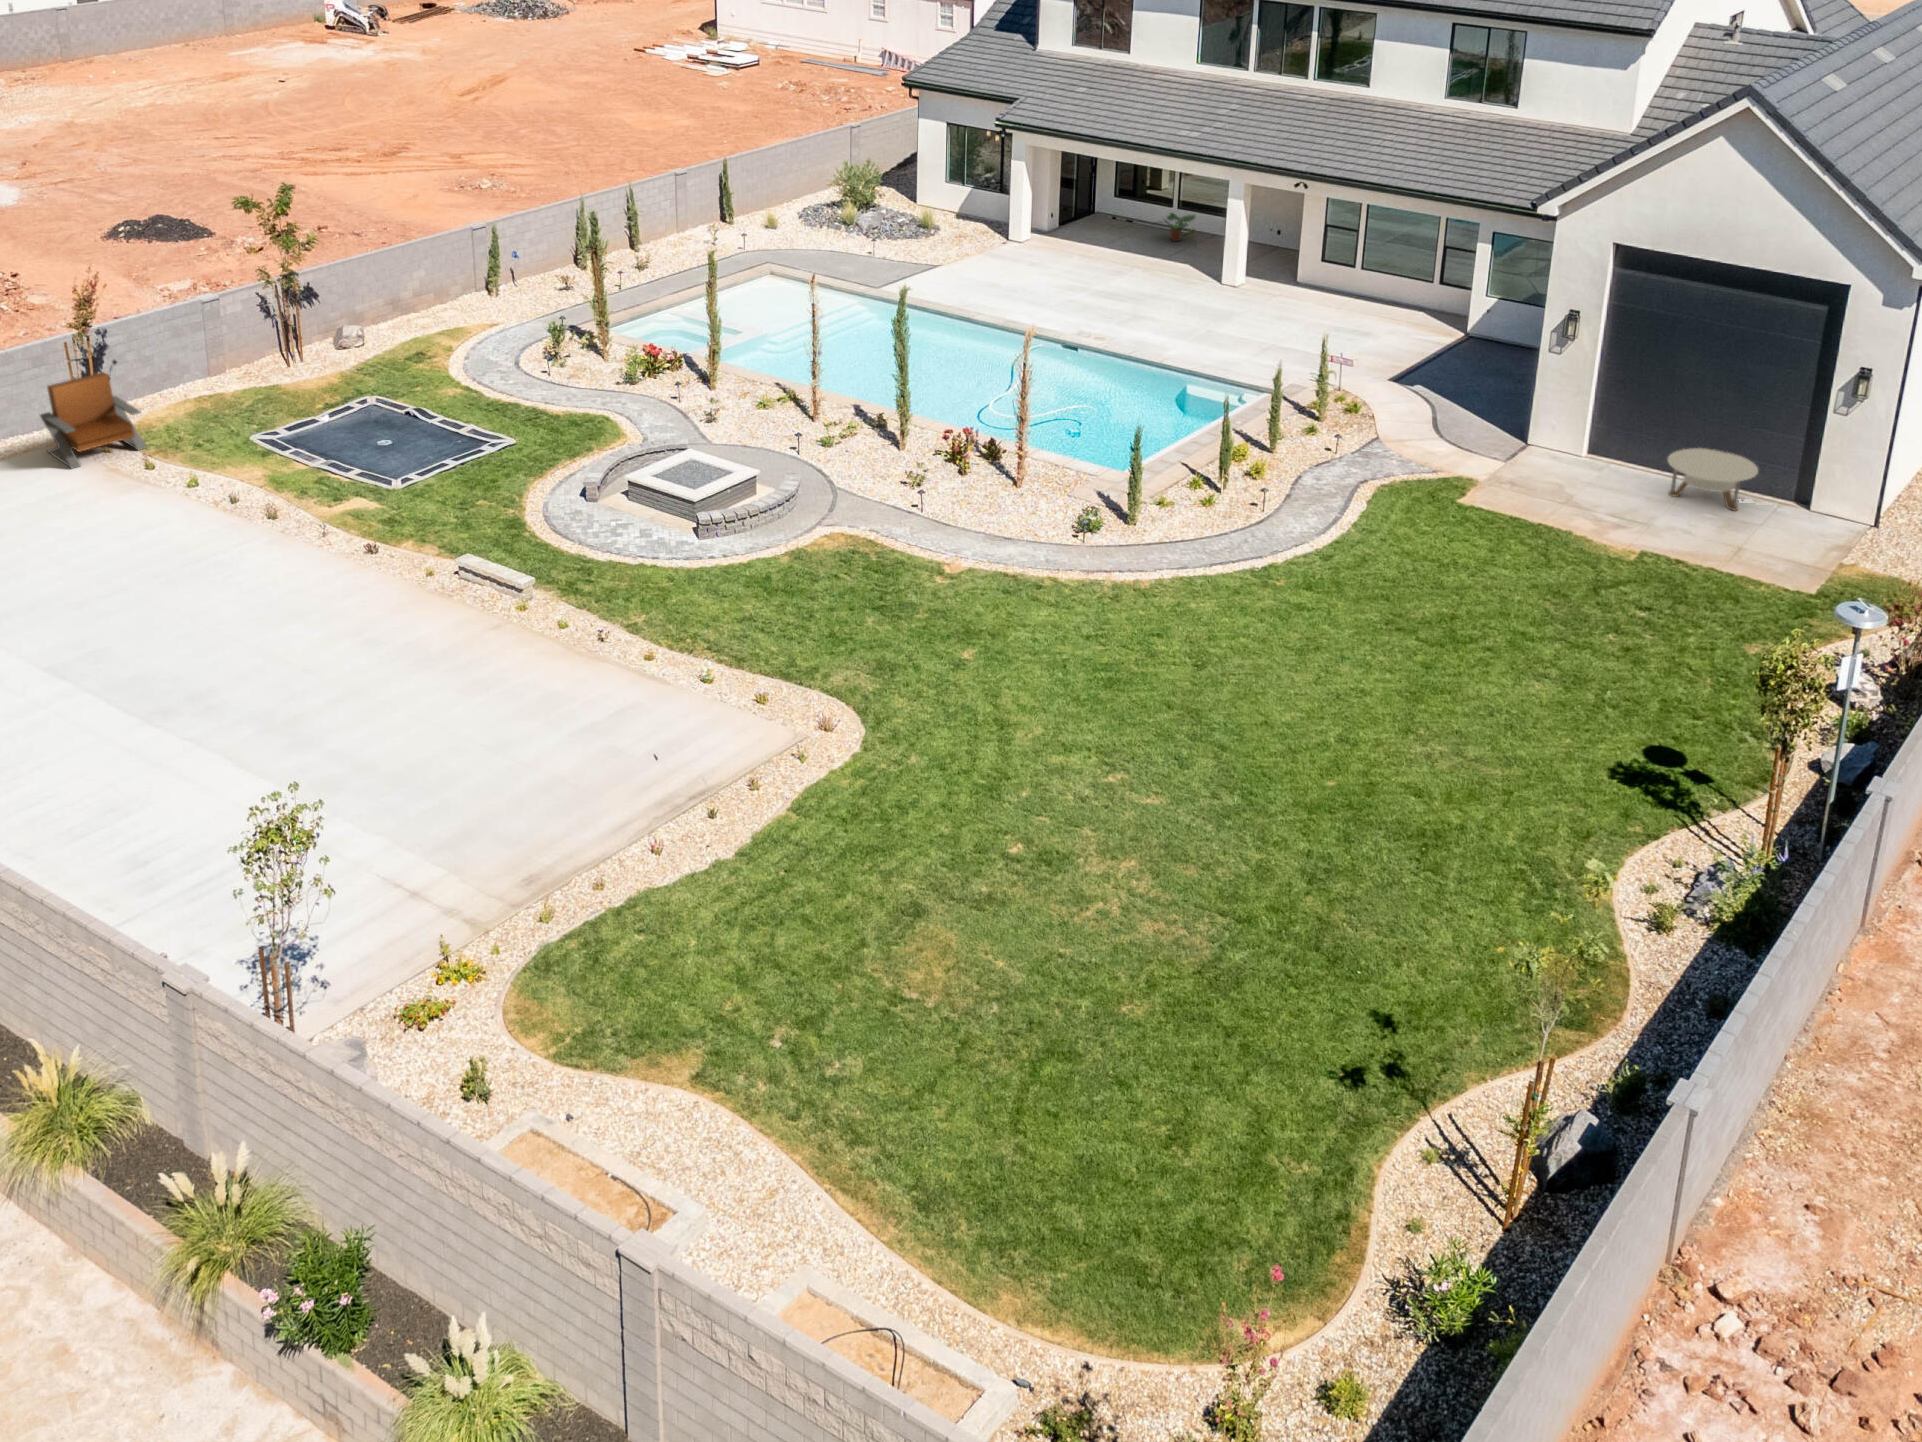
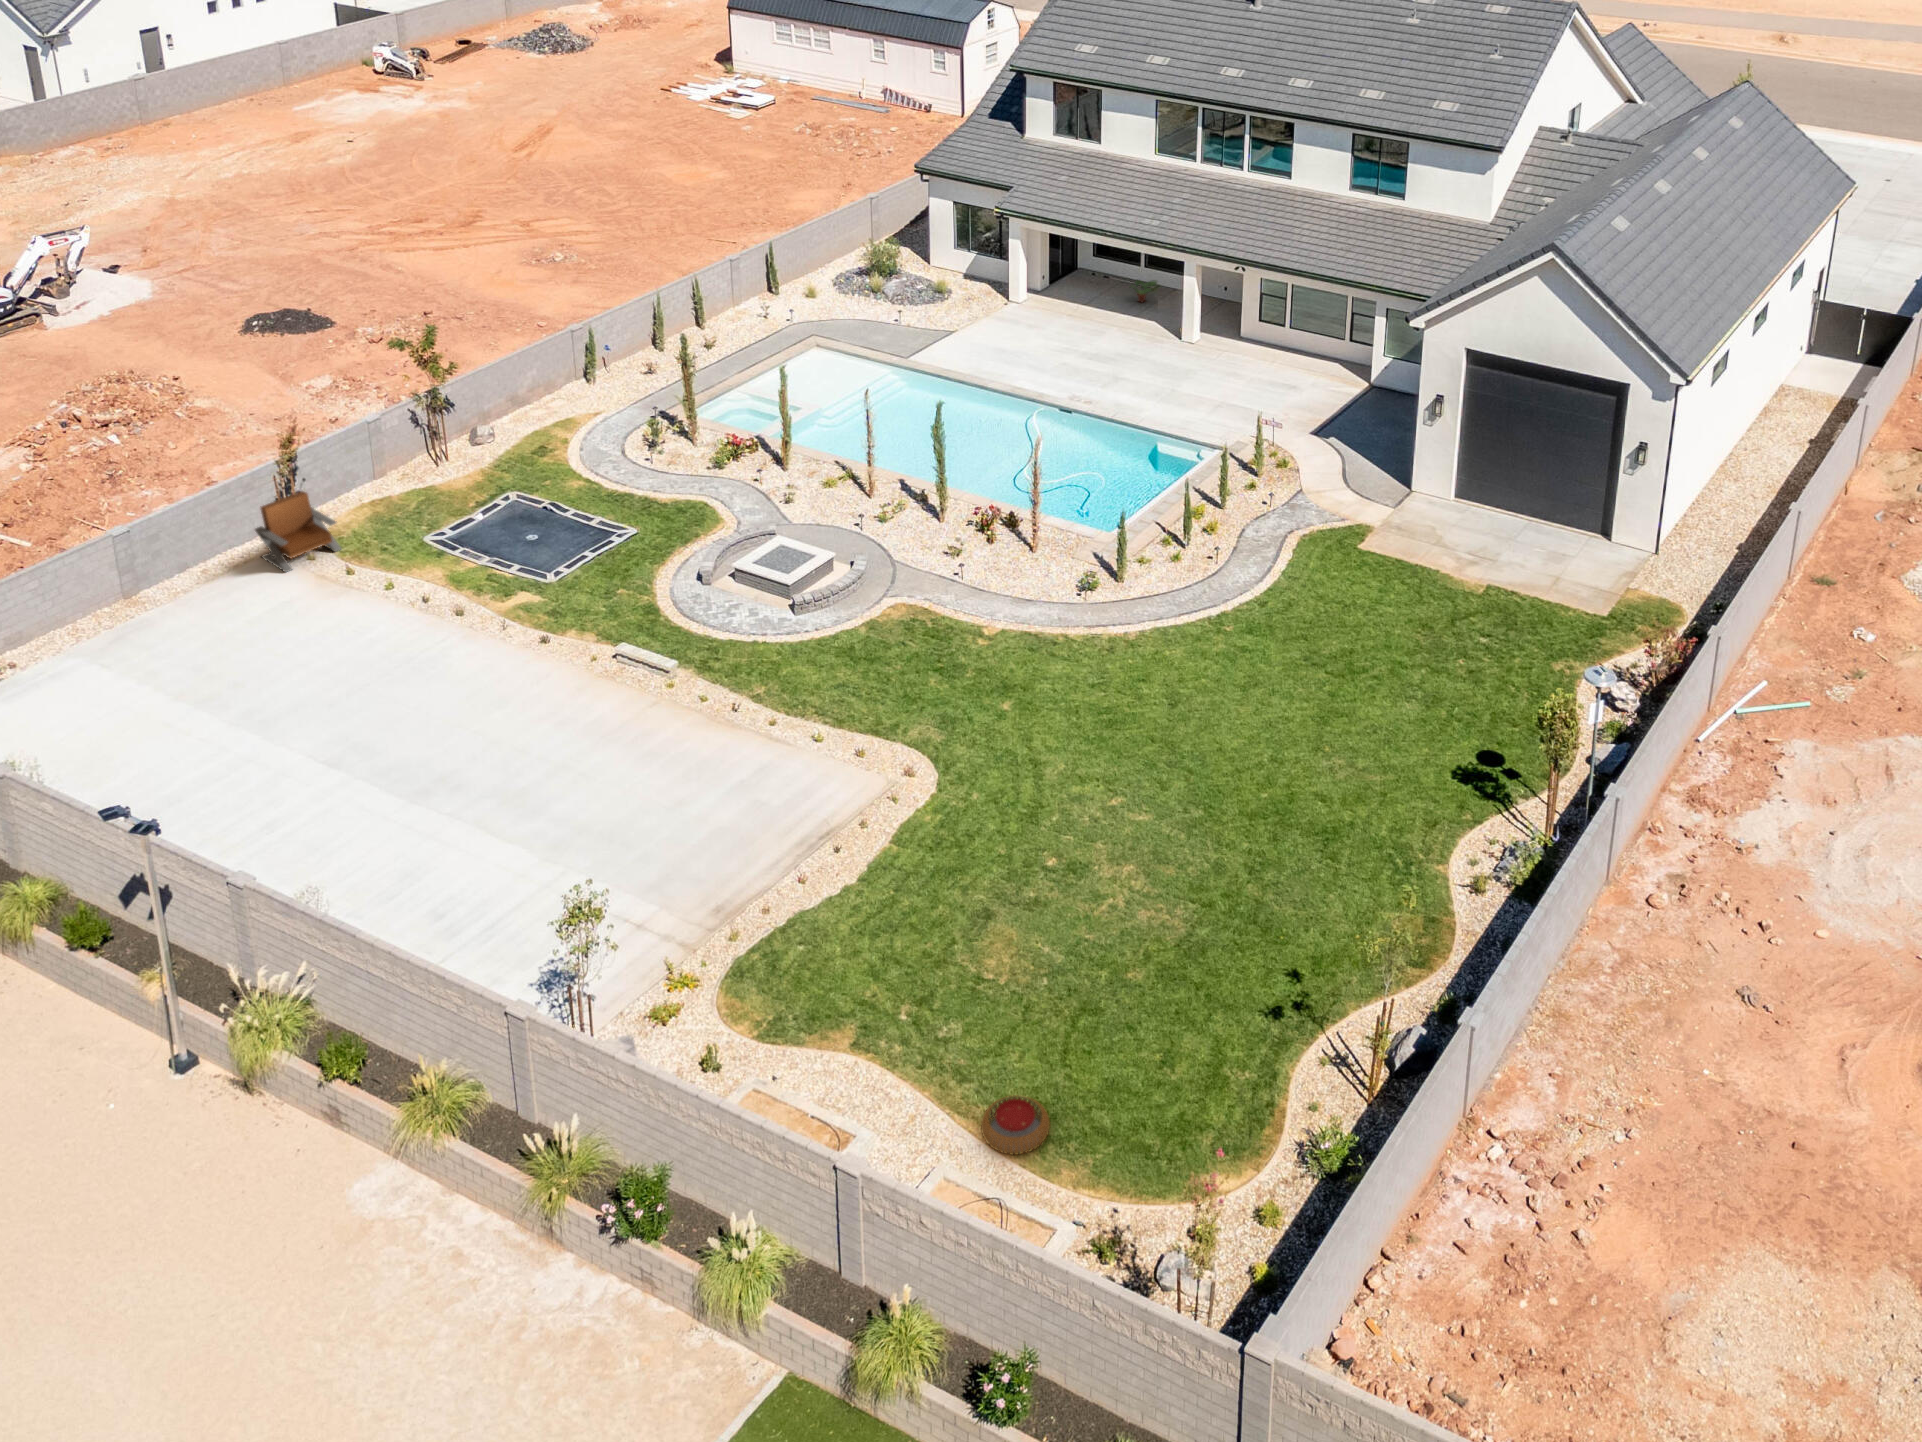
round table: present [1668,448,1758,511] -> none [1507,497,1570,546]
pouf: none [880,1169,989,1262] -> present [981,1095,1050,1154]

